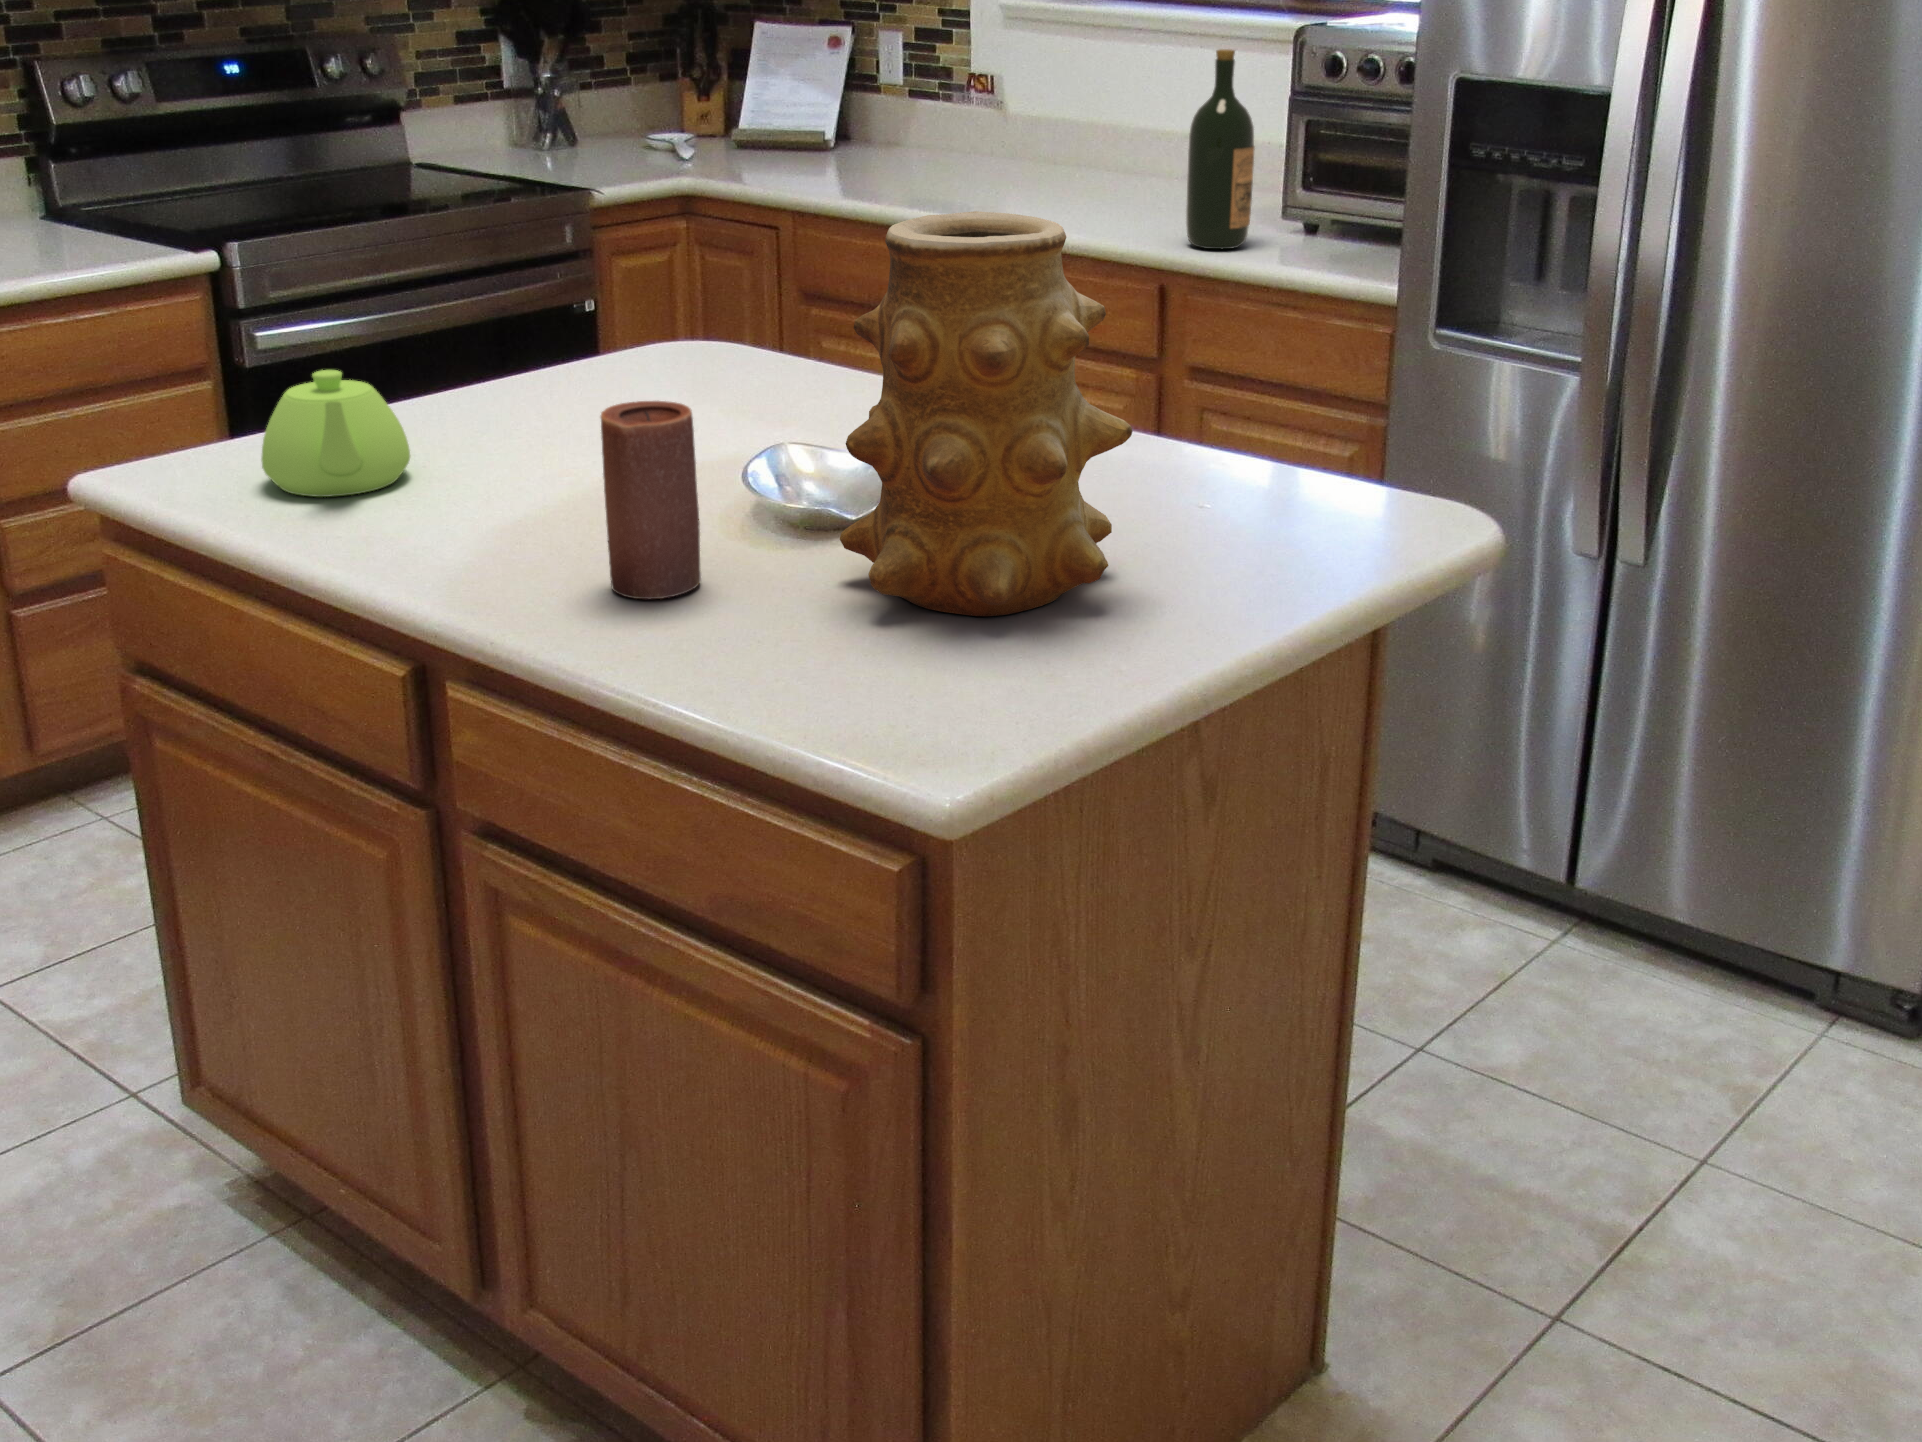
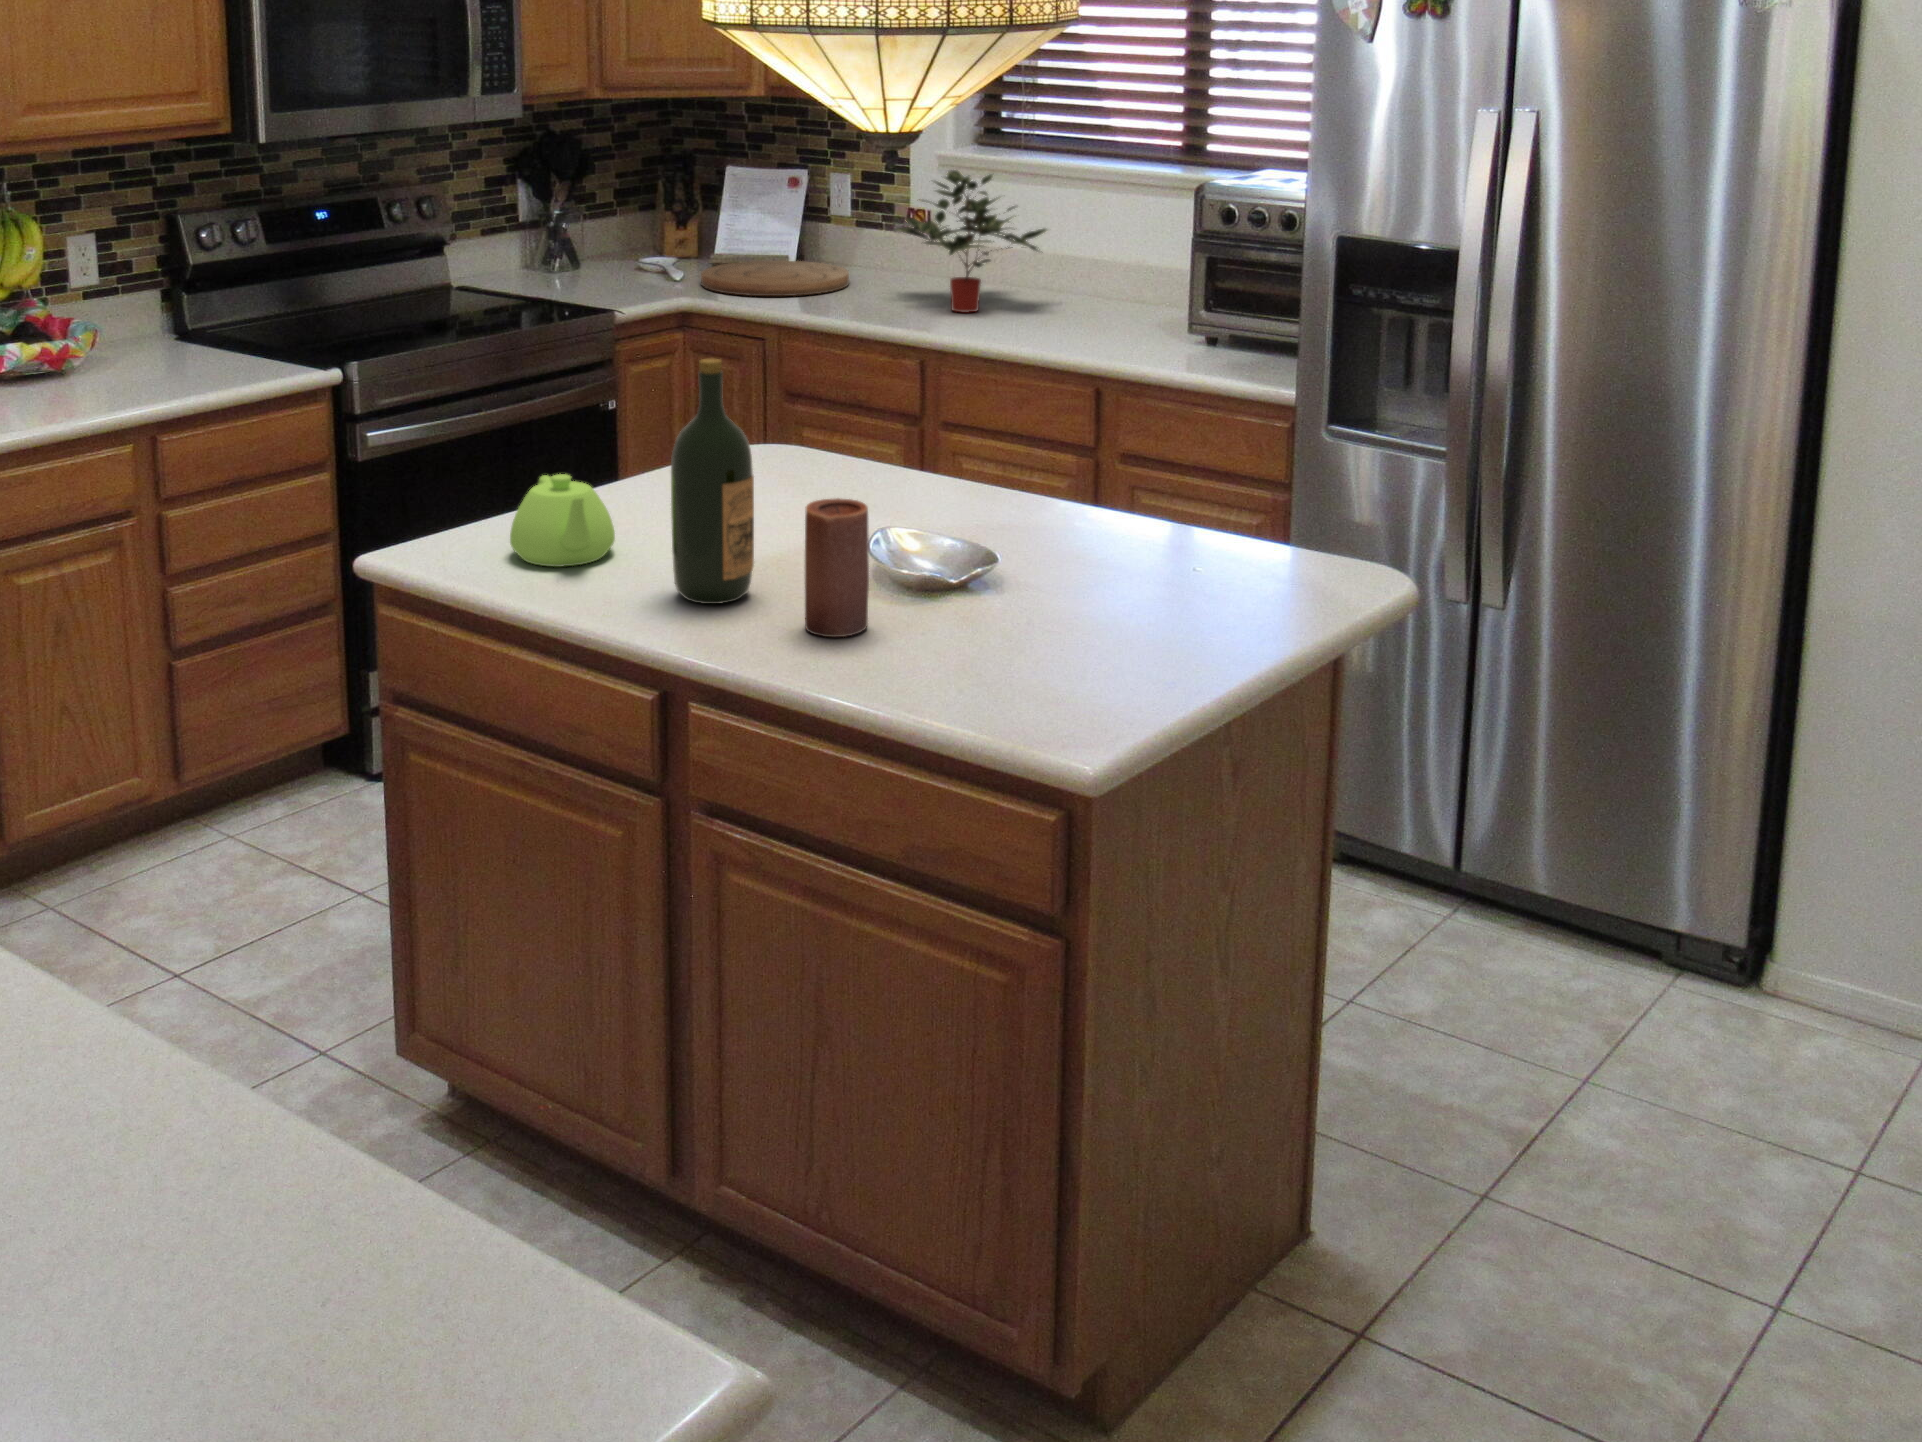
potted plant: none [931,16,1129,198] -> present [895,170,1047,312]
wine bottle: present [1186,49,1255,249] -> present [671,358,754,604]
cutting board: none [713,140,893,179] -> present [701,261,849,296]
vase: present [840,211,1133,616] -> none [964,368,1173,646]

